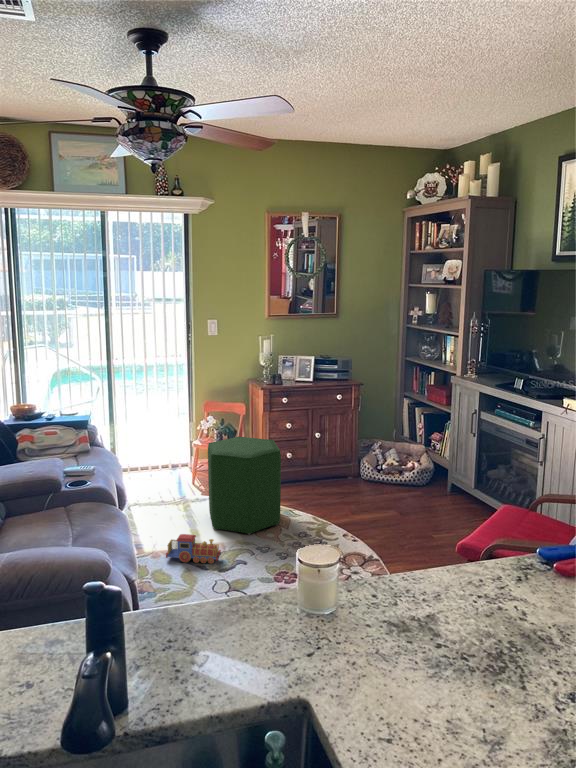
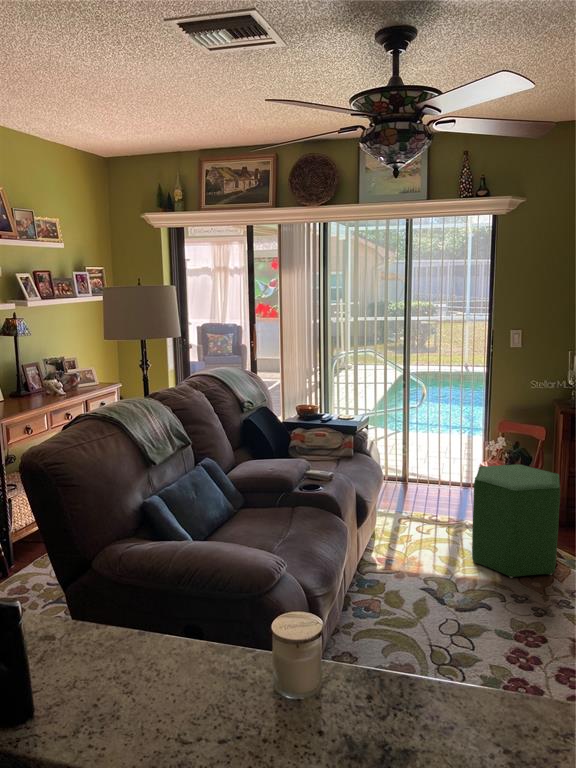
toy train: present [166,534,221,564] -> none [406,559,466,599]

